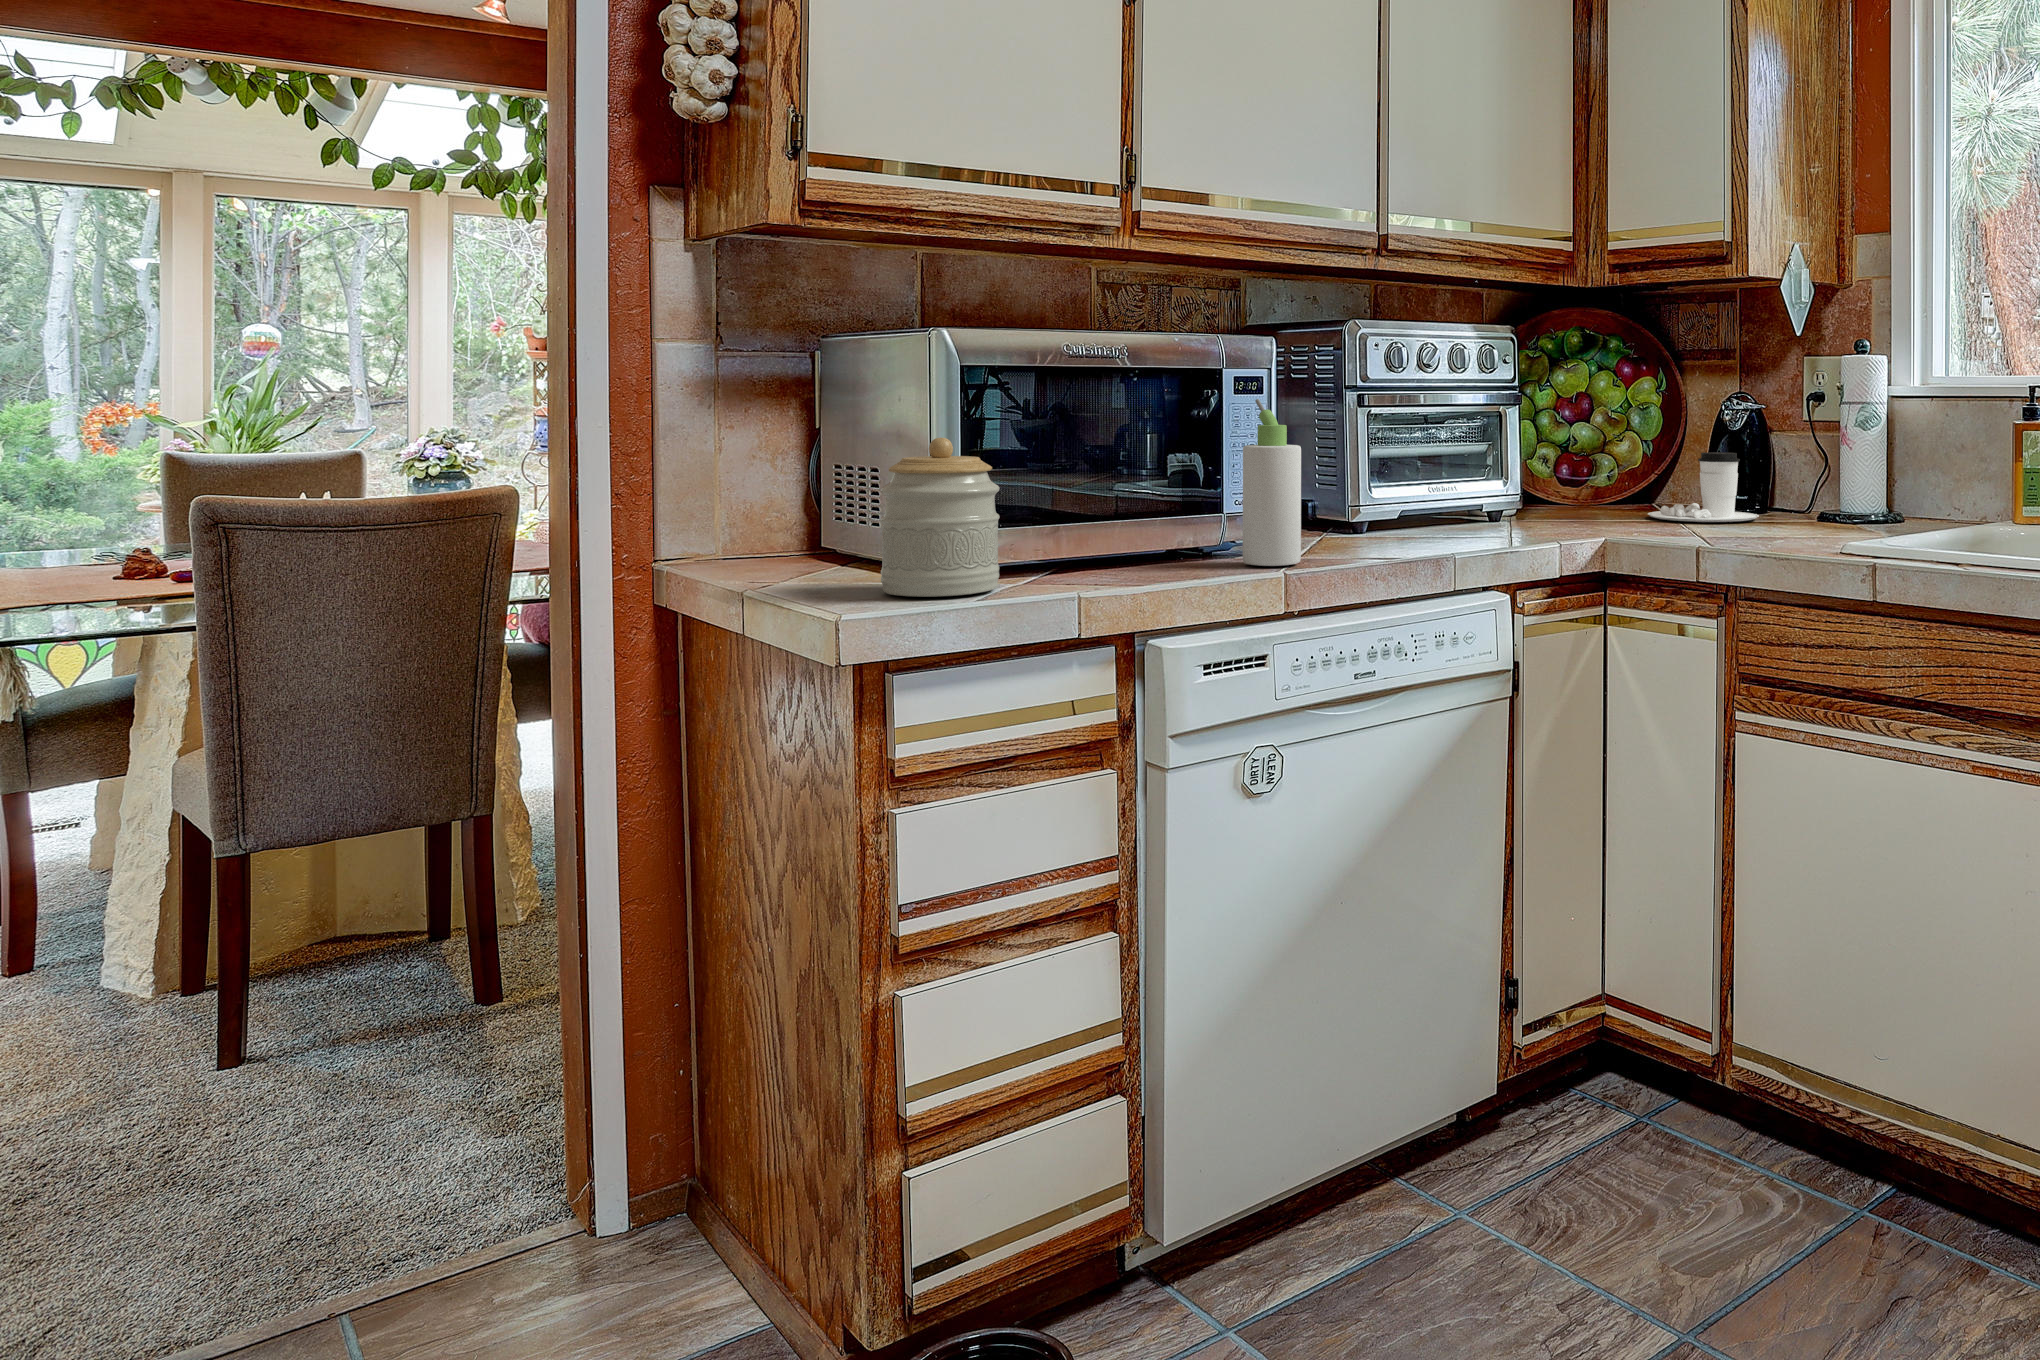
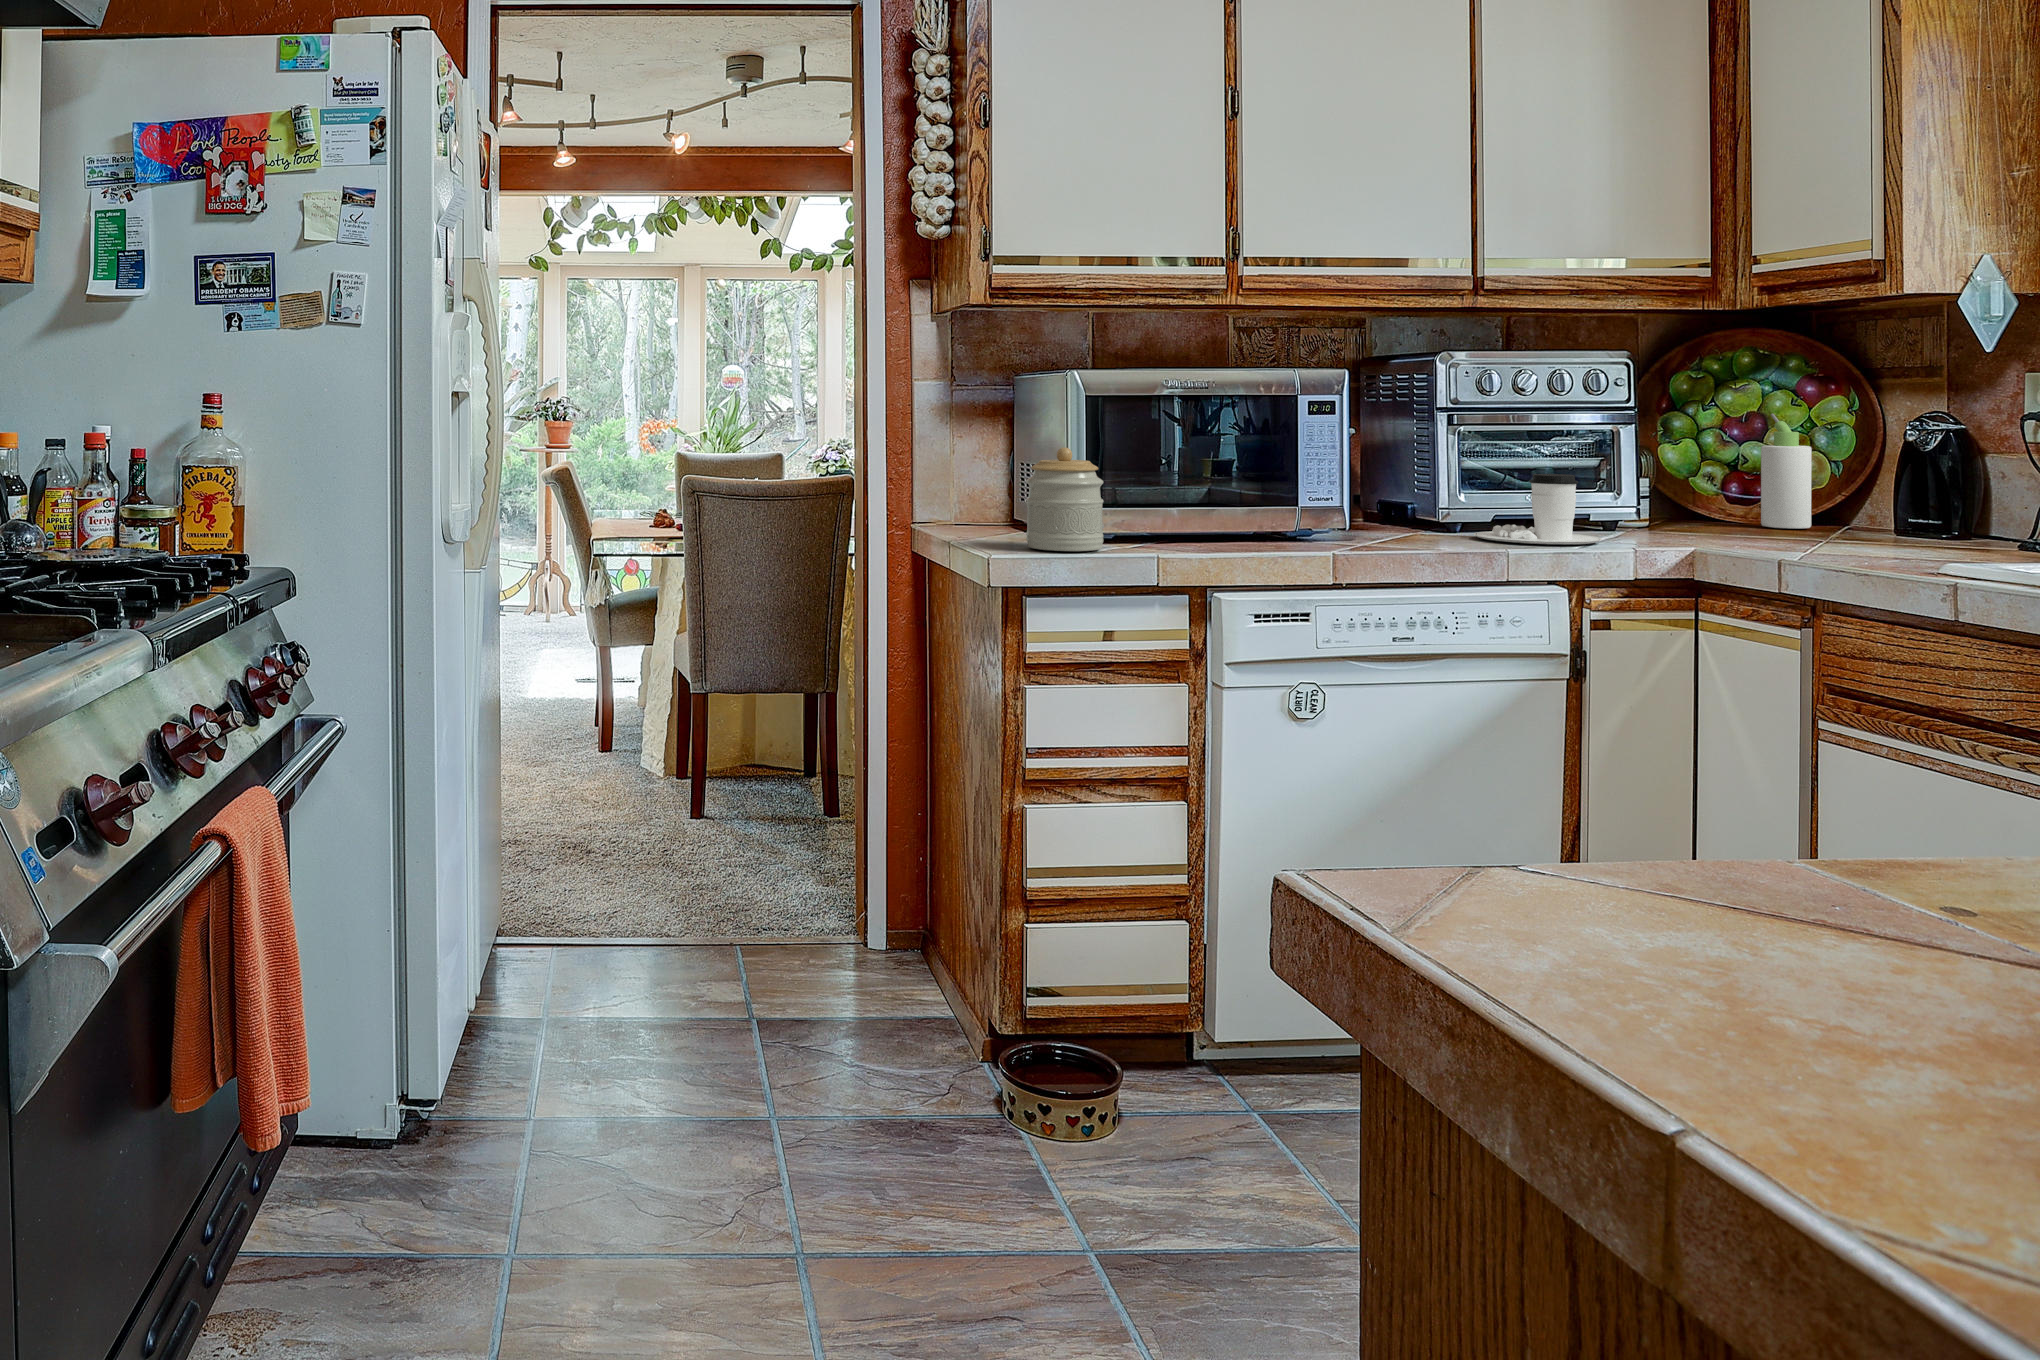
bottle: present [1243,399,1301,566] -> present [1761,414,1812,529]
coffee cup: present [1648,452,1759,522] -> present [1474,474,1602,544]

